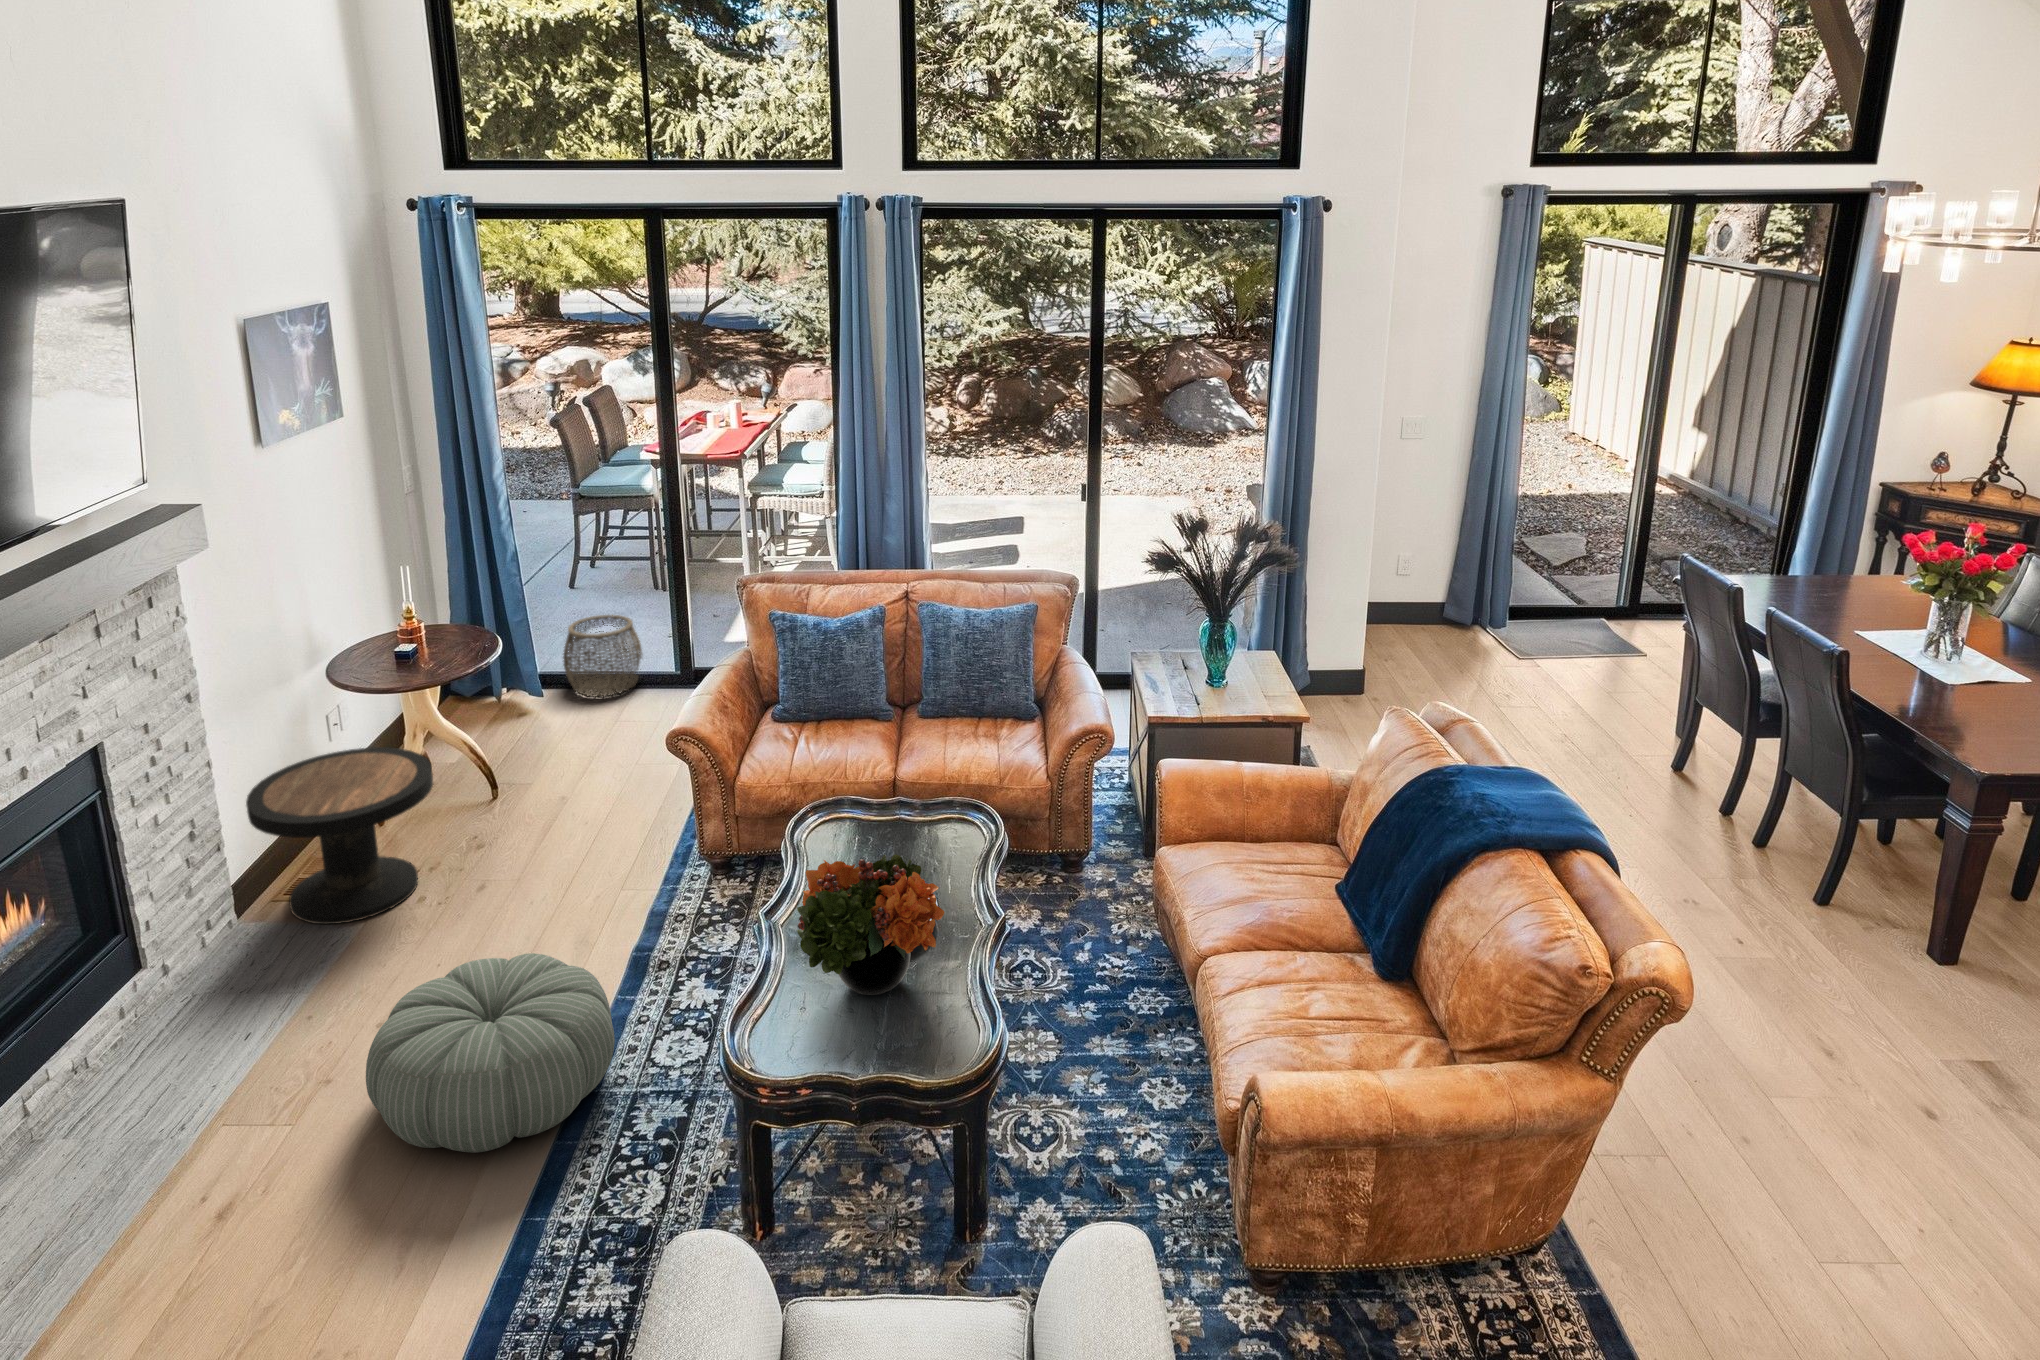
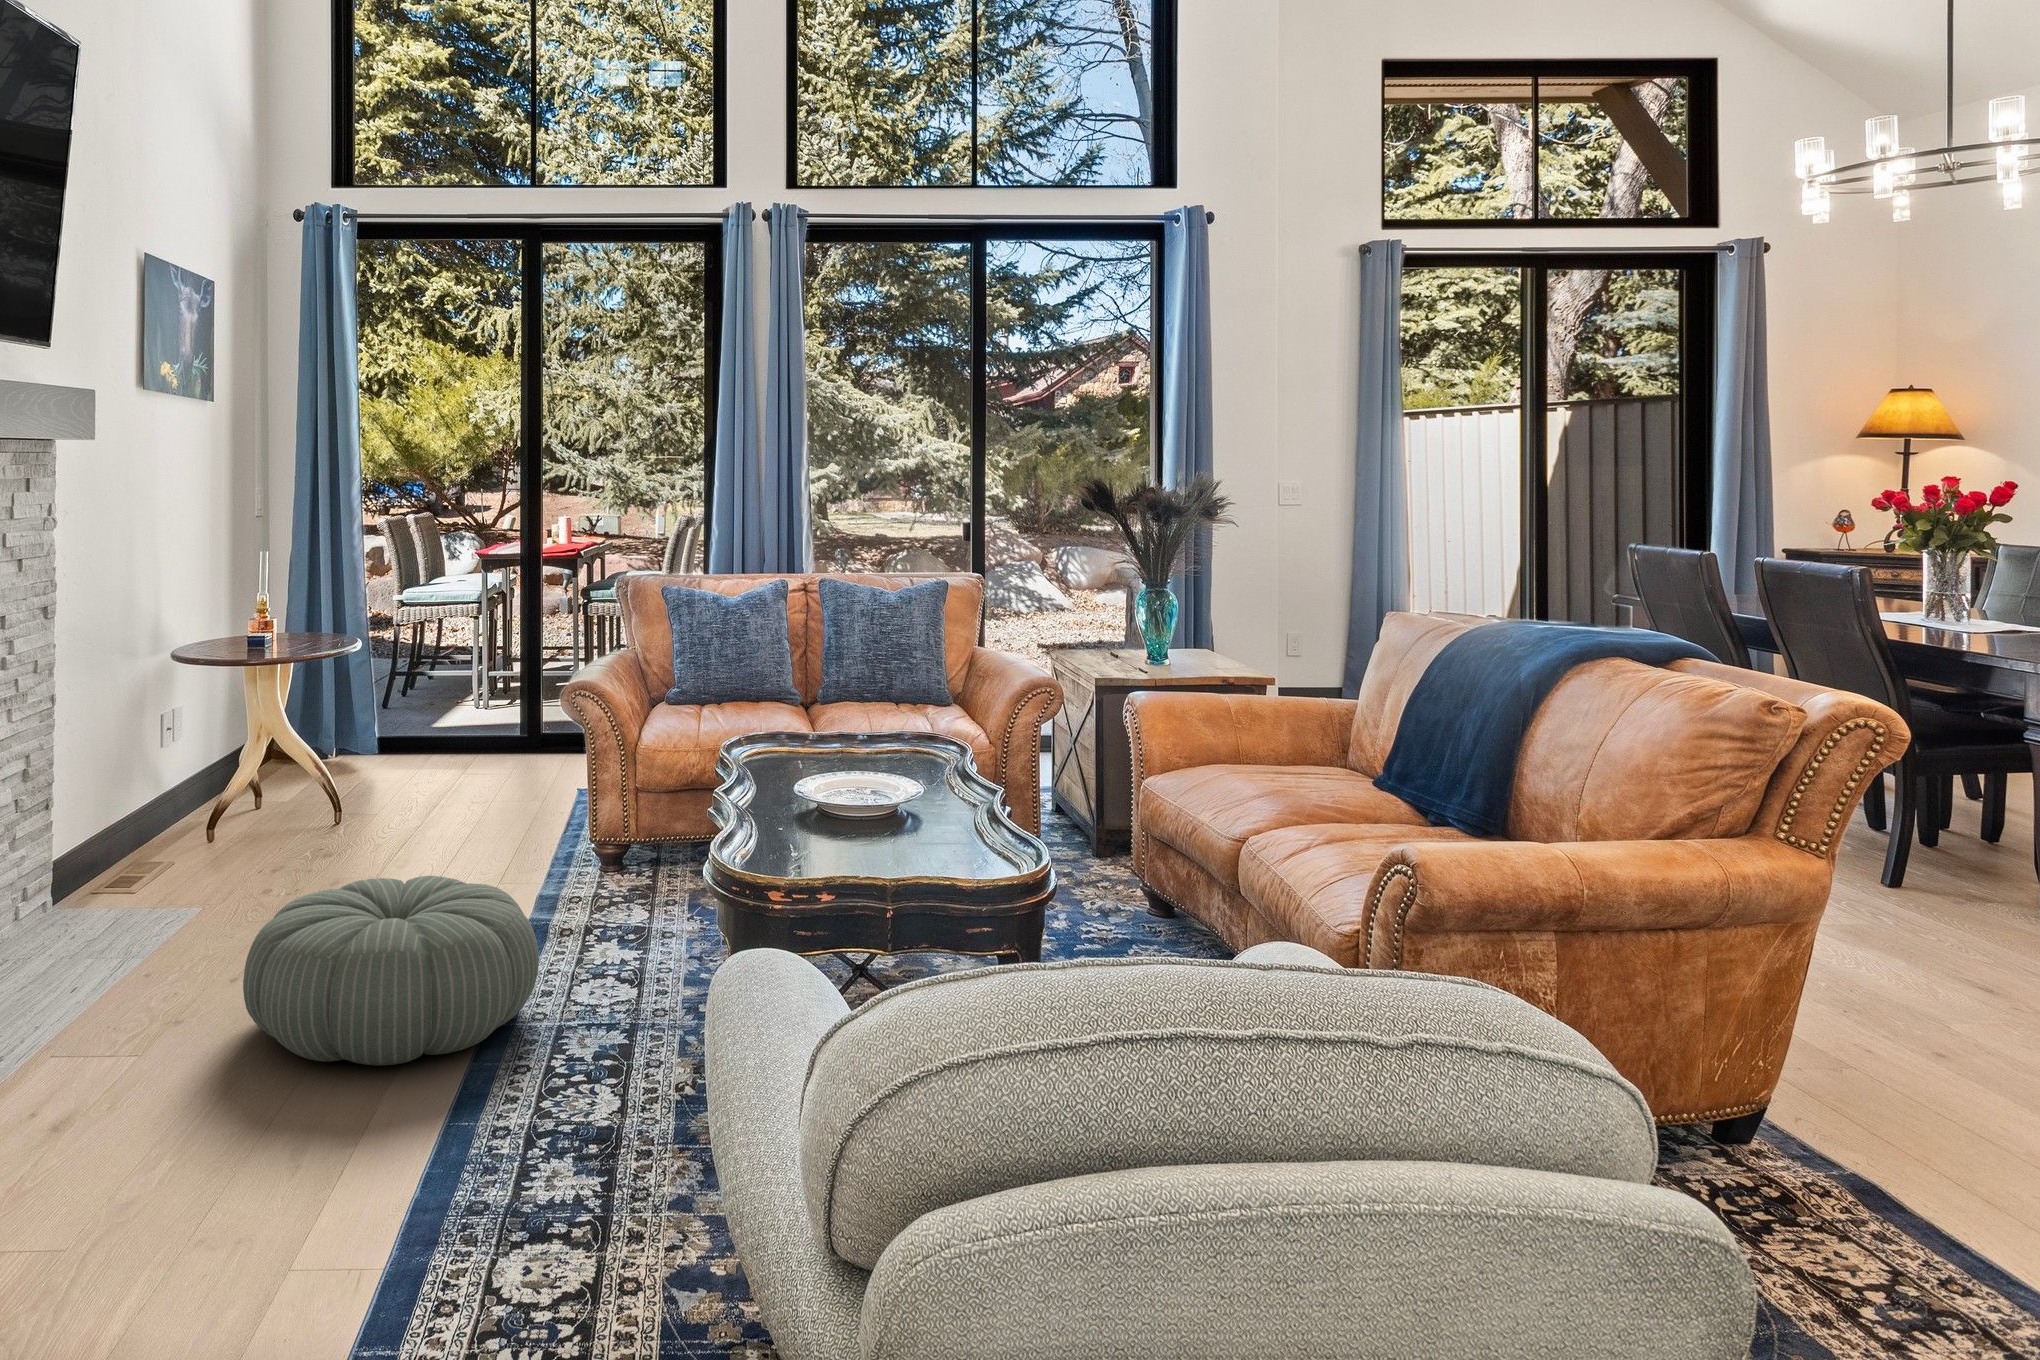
woven basket: present [563,615,642,697] -> none [403,678,491,762]
side table: present [246,747,433,924] -> none [84,727,294,905]
flower arrangement: present [797,854,944,995] -> none [789,683,967,848]

